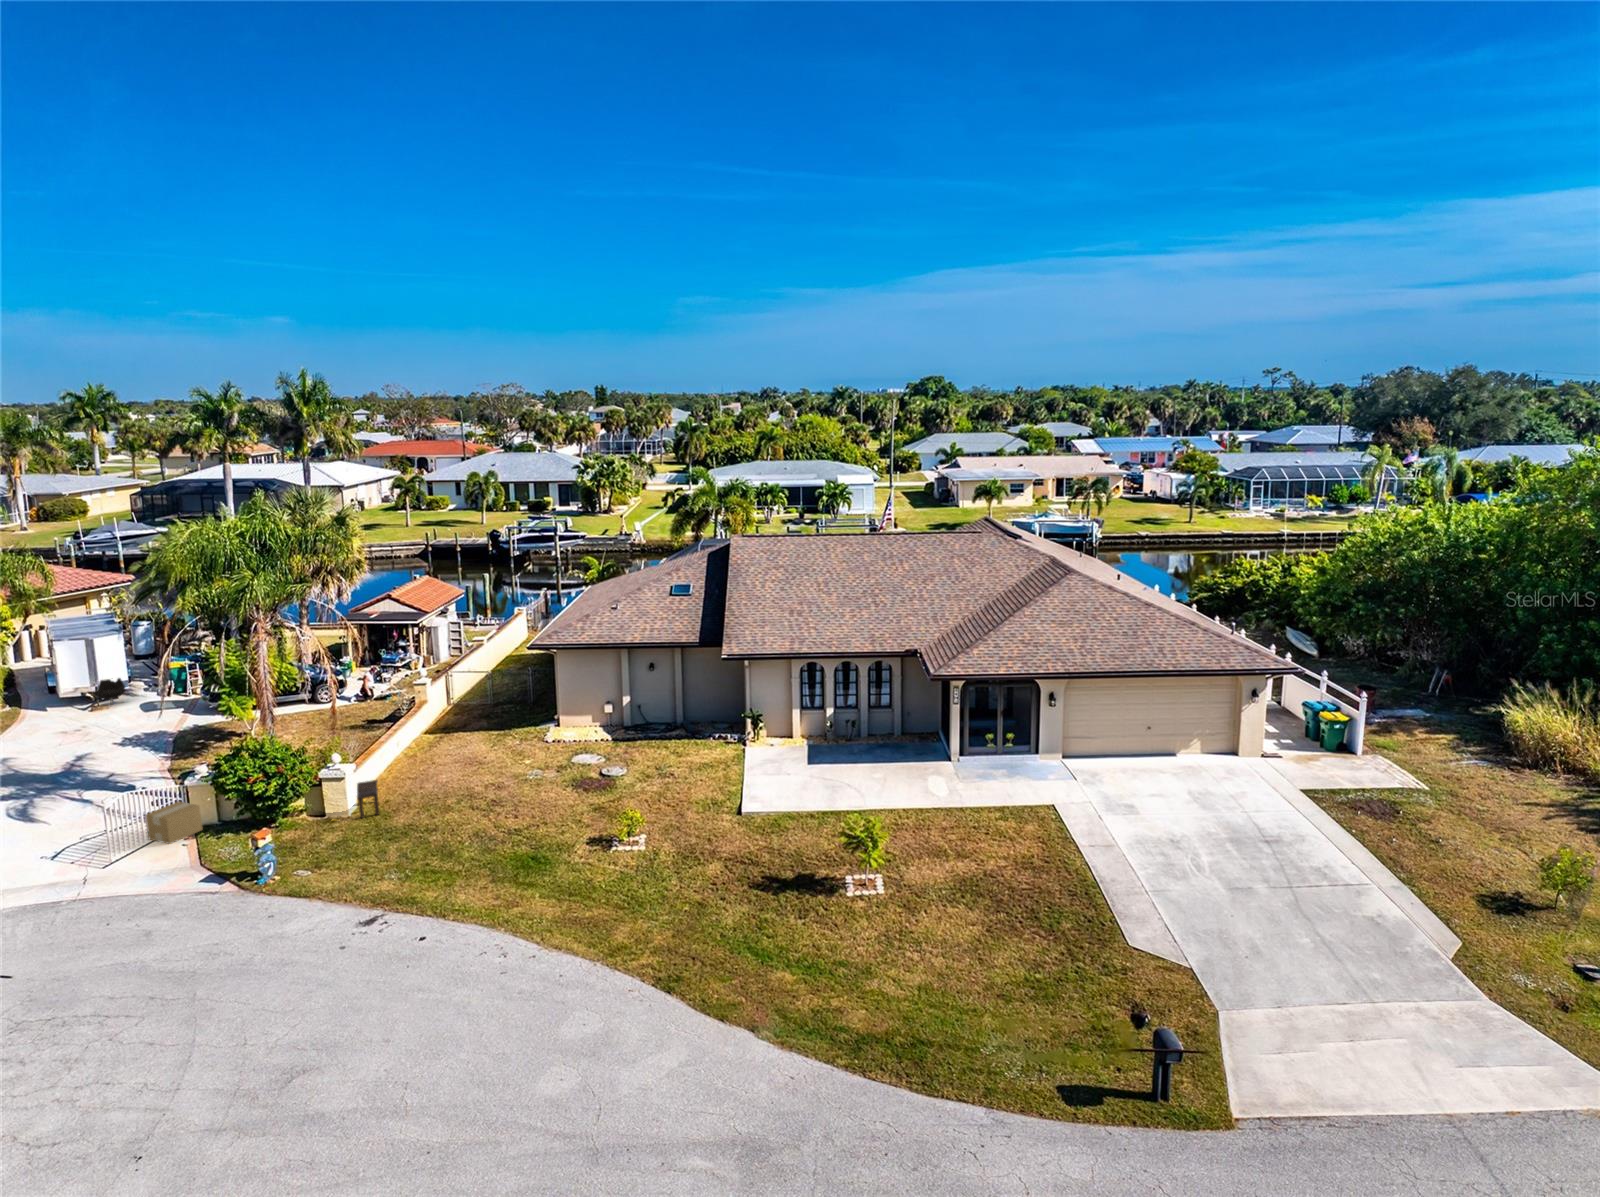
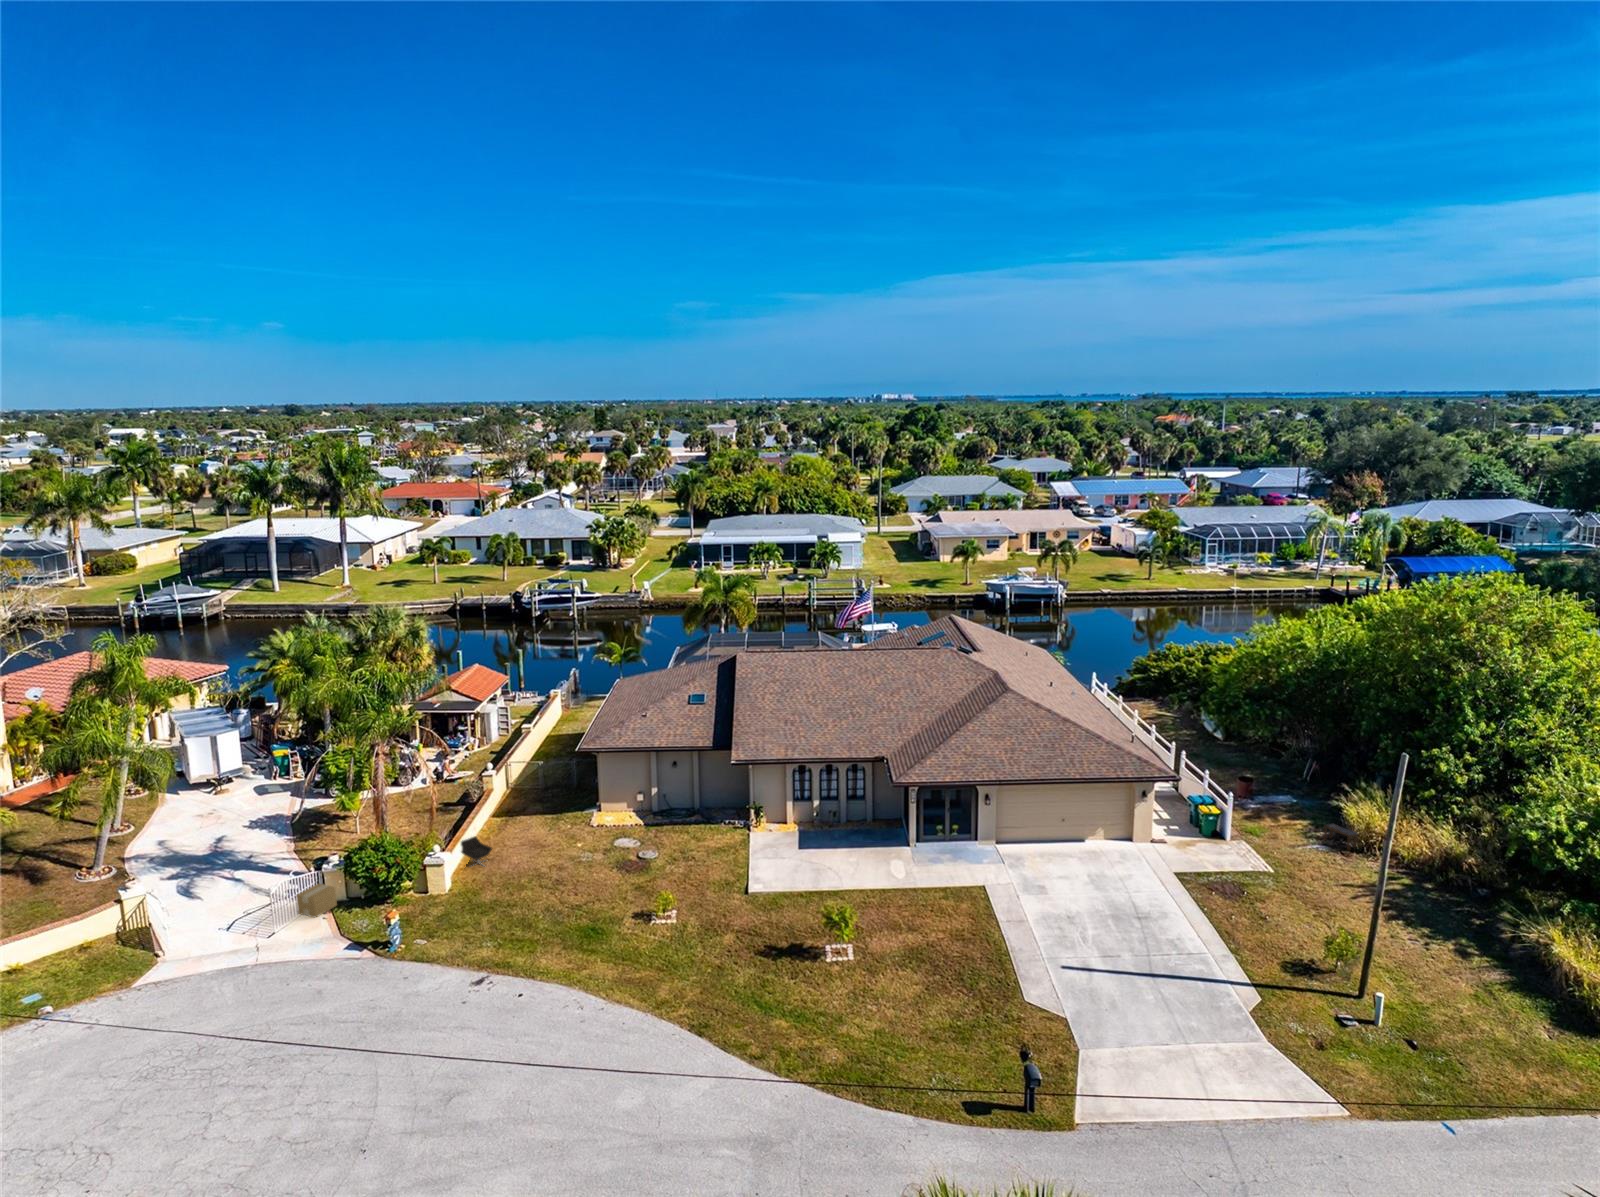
lounge chair: present [94,678,125,705] -> present [461,836,492,865]
bench: present [357,780,380,818] -> present [1324,824,1358,850]

